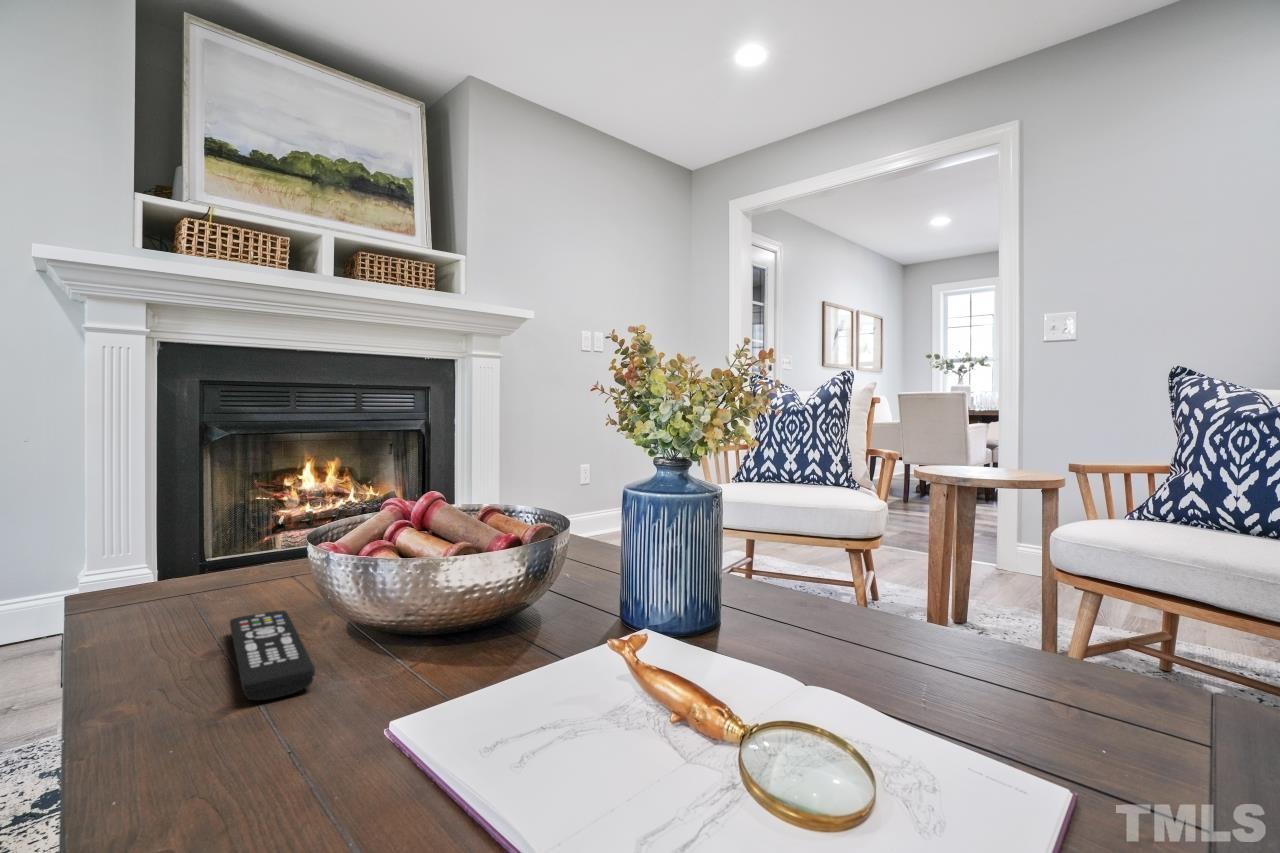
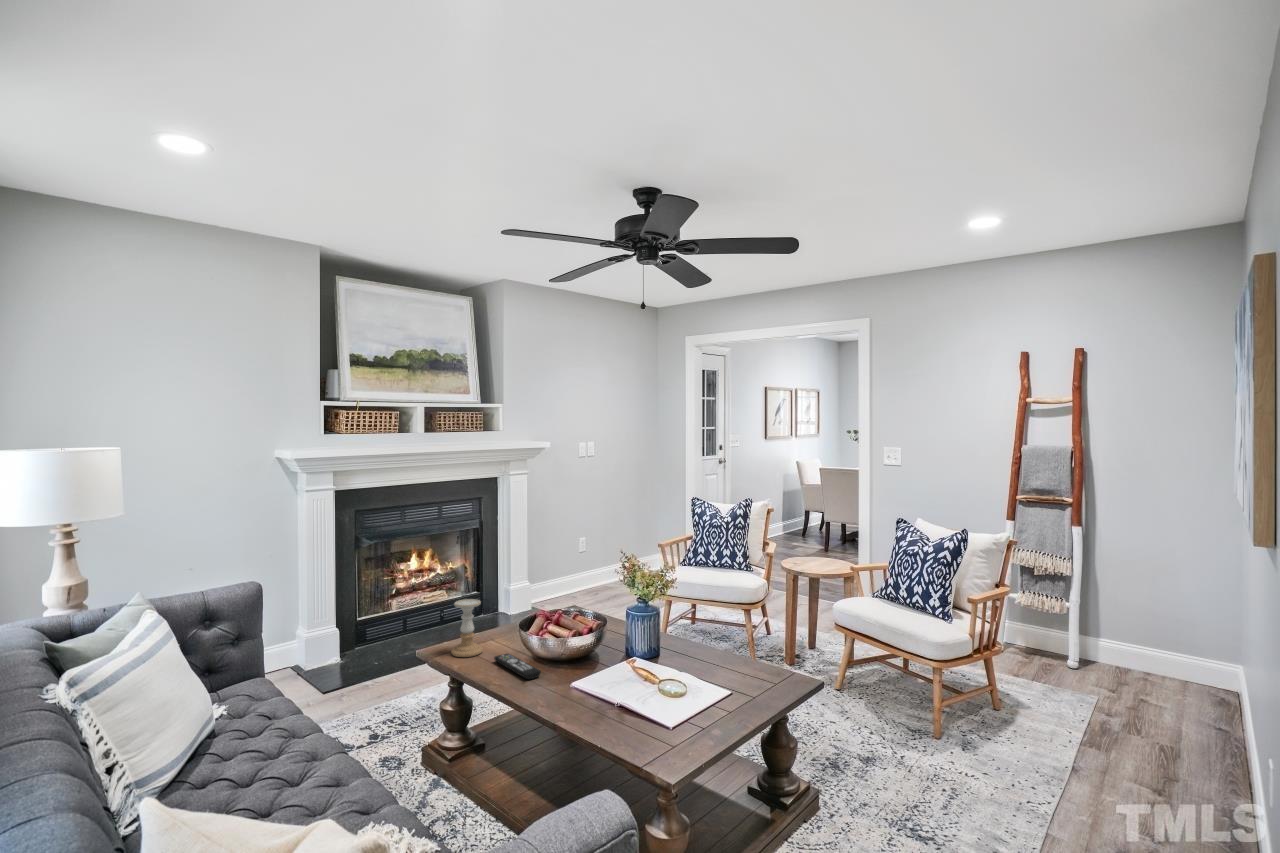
candle holder: none [145,470,247,619] -> present [451,599,483,657]

